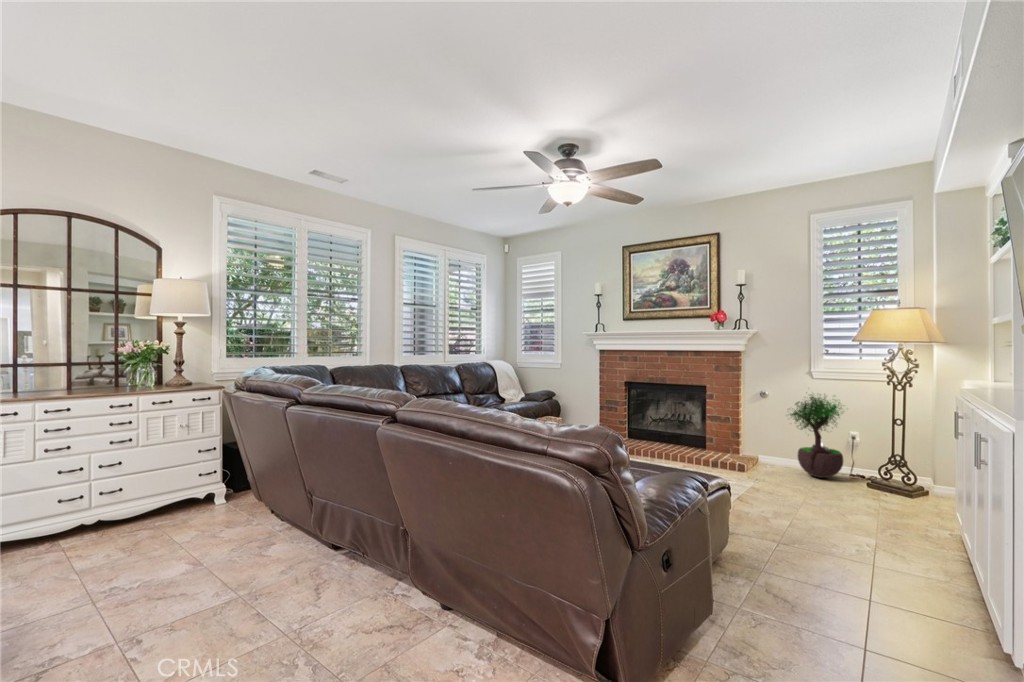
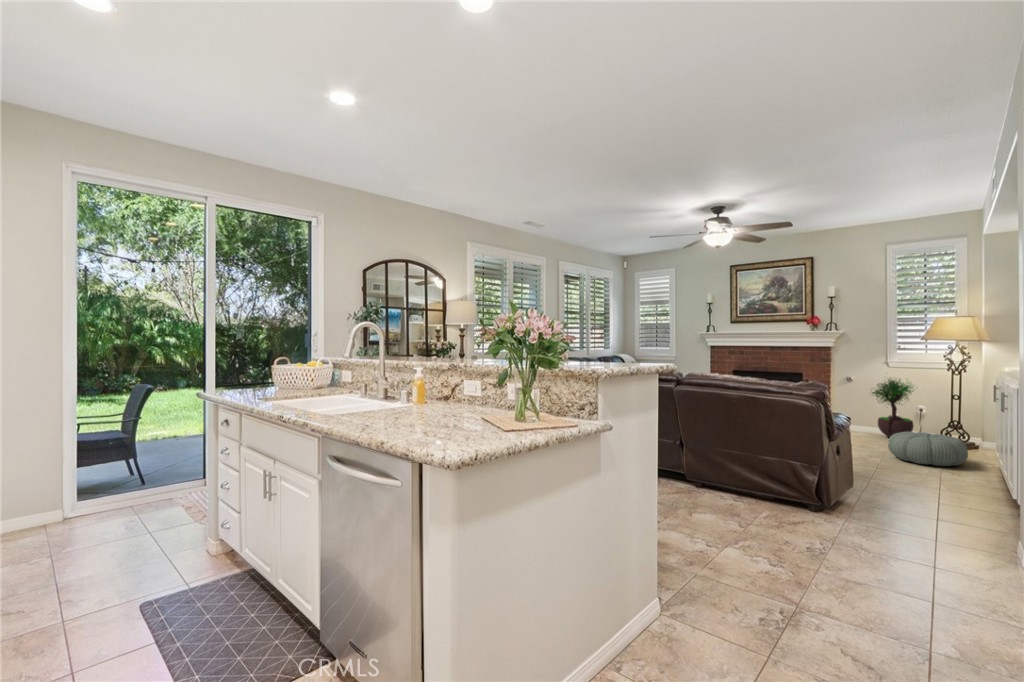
pouf: none [803,478,917,538] -> present [888,432,968,466]

